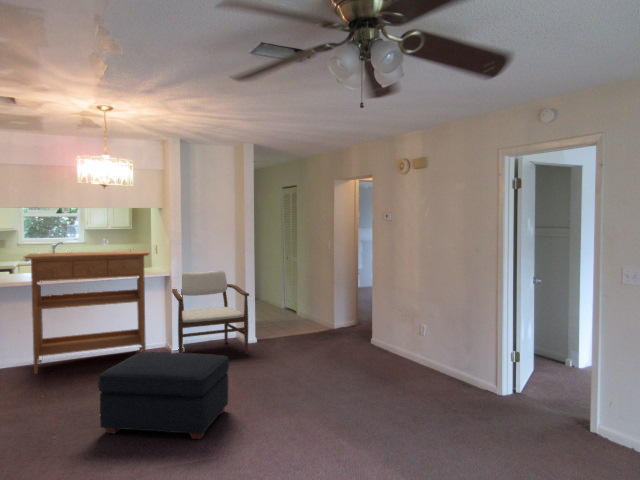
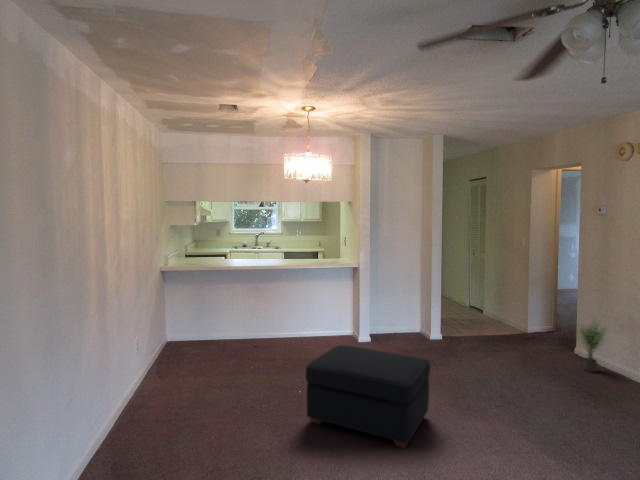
console table: present [24,251,149,374] -> none [239,243,342,350]
armchair: present [172,270,249,354] -> none [361,264,439,355]
potted plant: none [363,308,392,355] -> present [579,322,605,372]

